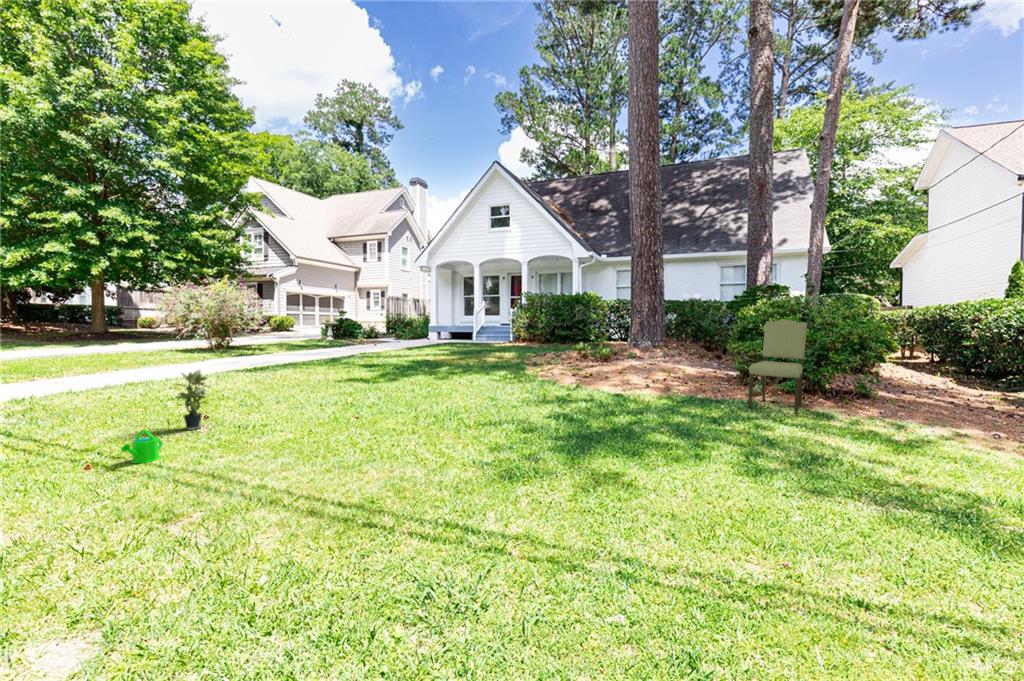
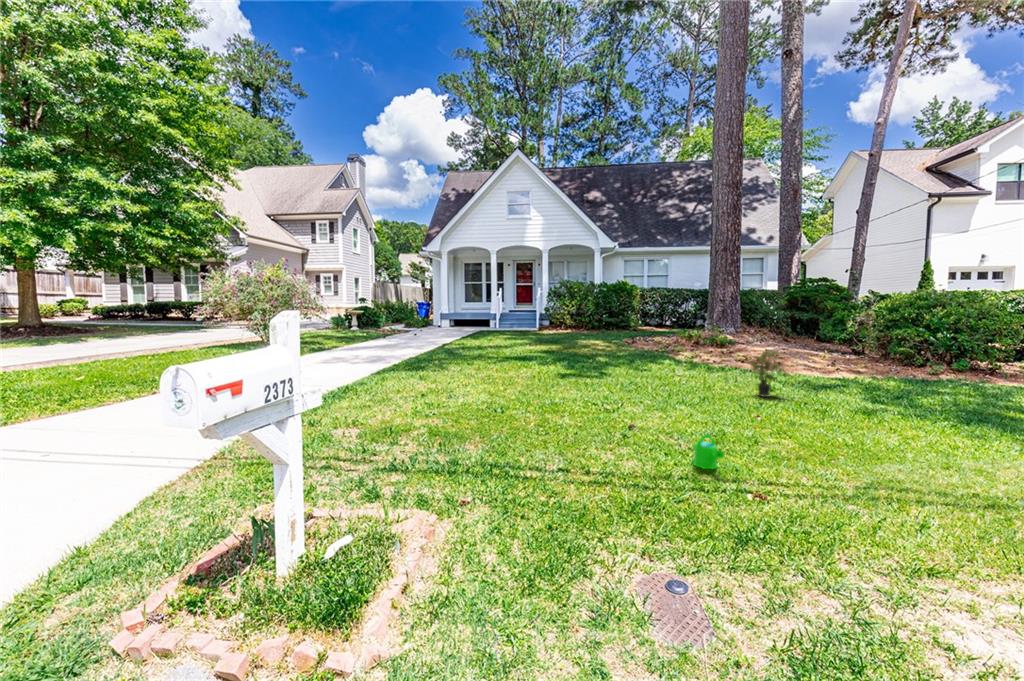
chair: present [748,320,807,414] -> none [939,307,1001,379]
potted plant: present [176,370,210,430] -> present [751,351,778,397]

